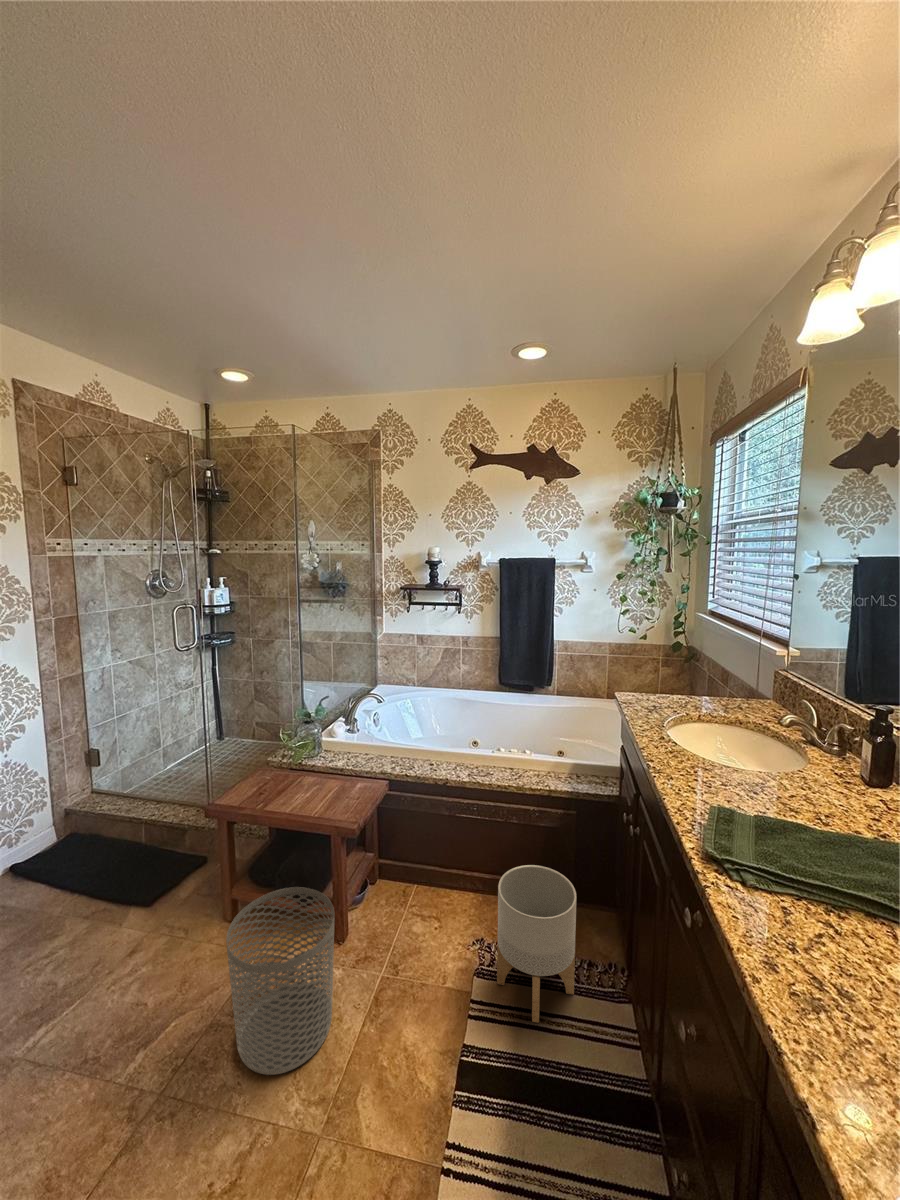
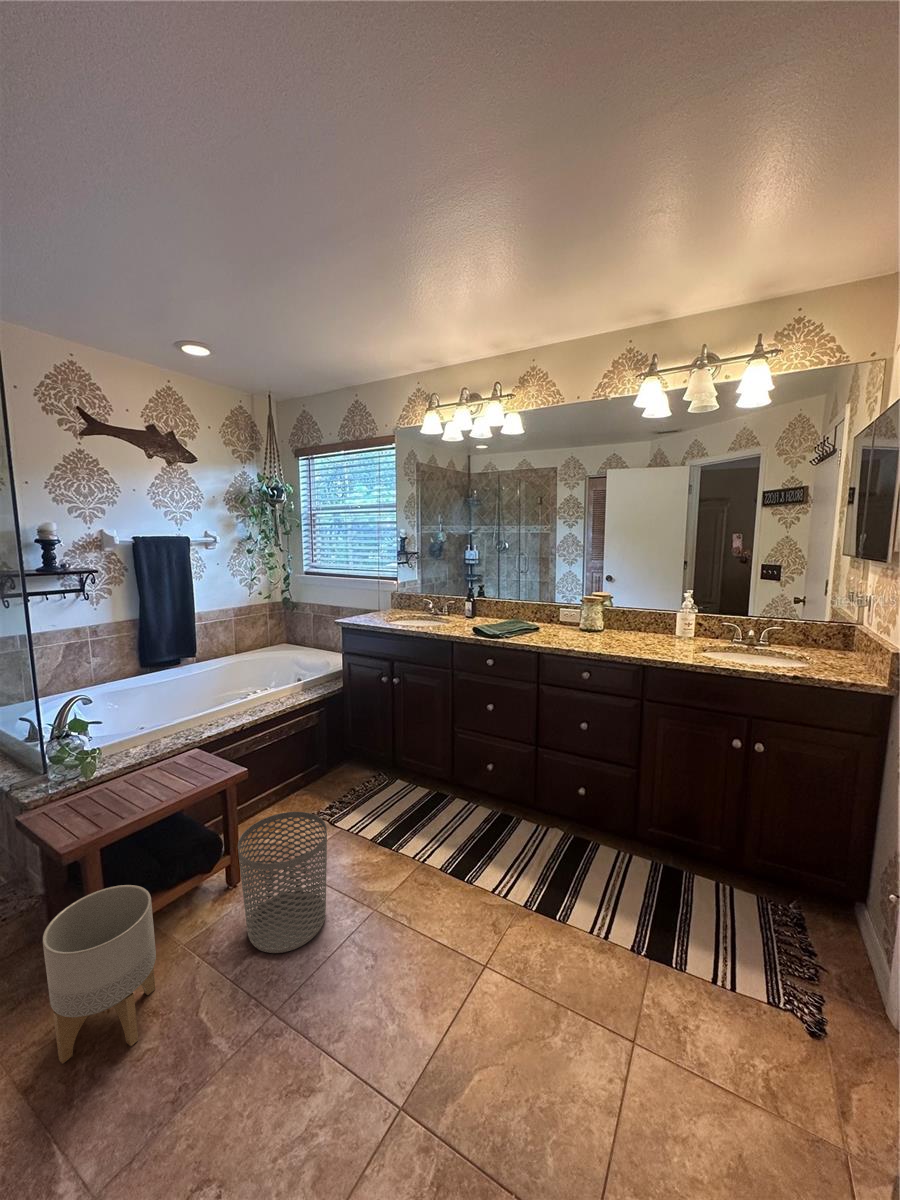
planter: present [497,865,576,1023] -> present [43,885,156,1064]

